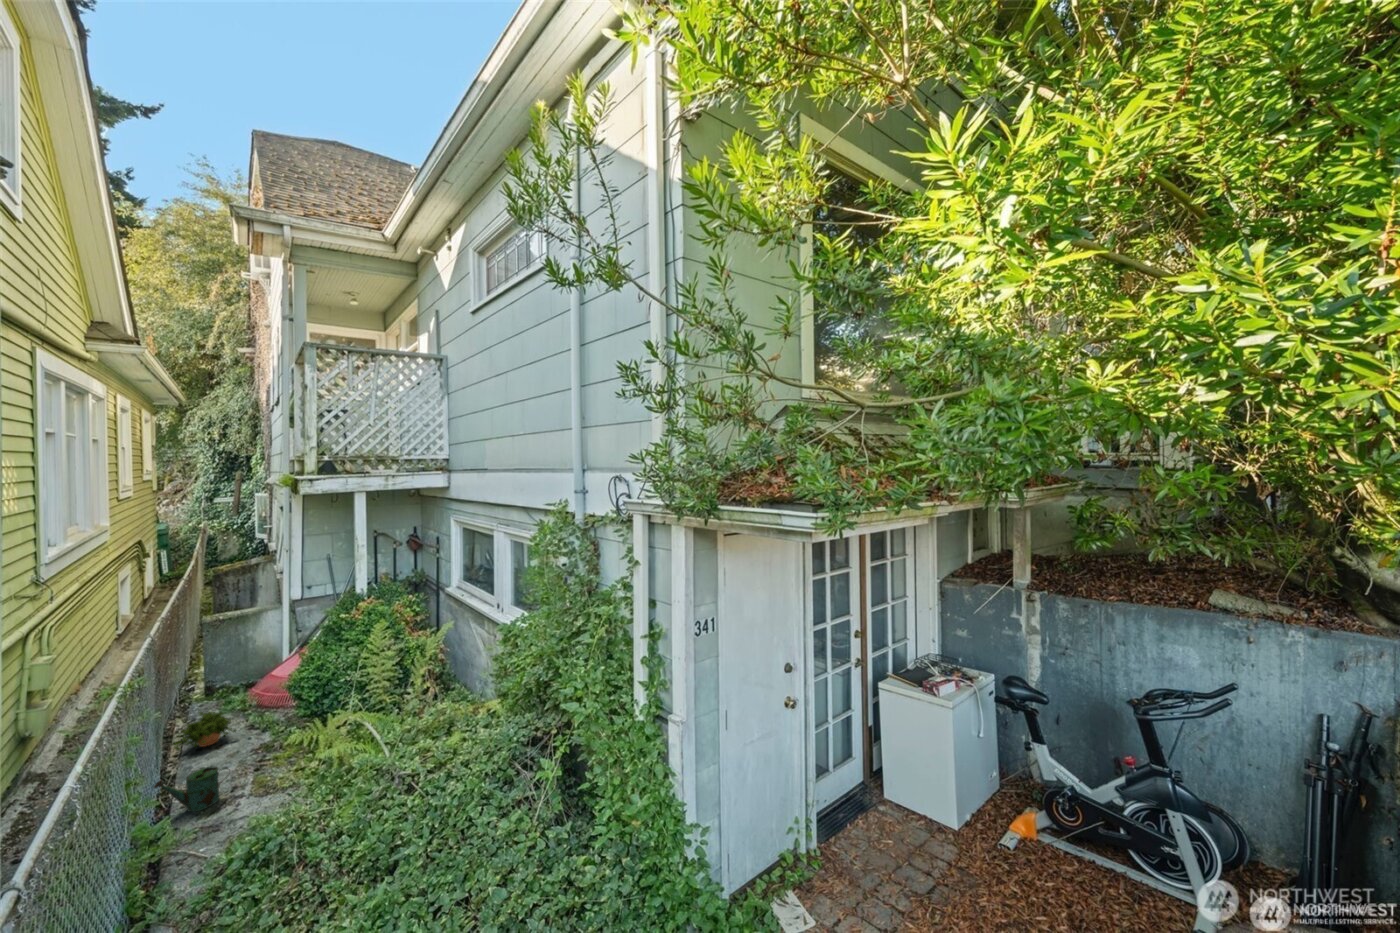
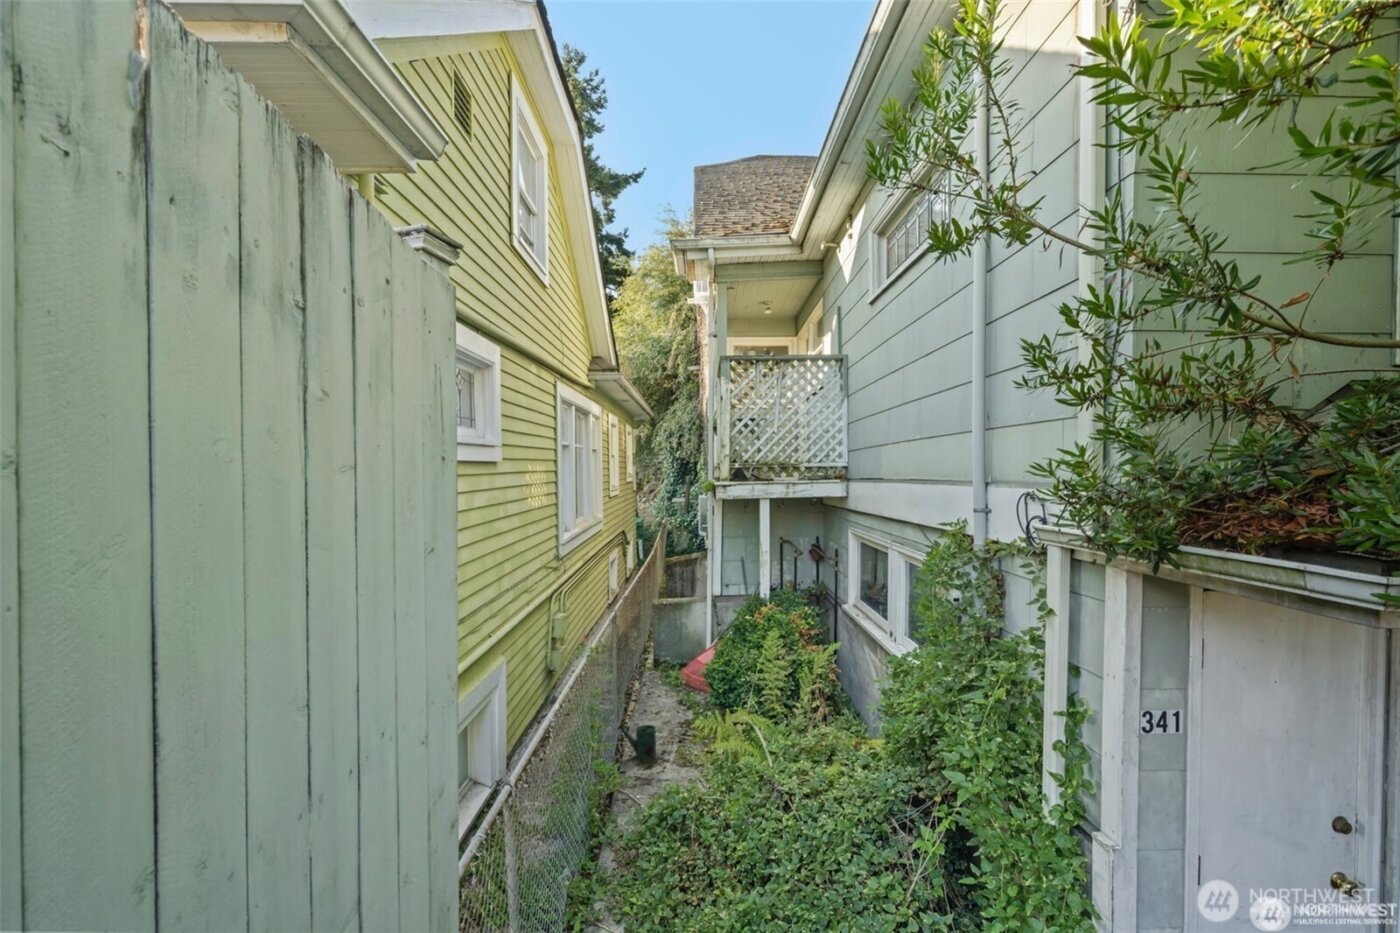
potted plant: present [174,712,236,751] -> none [633,677,673,708]

